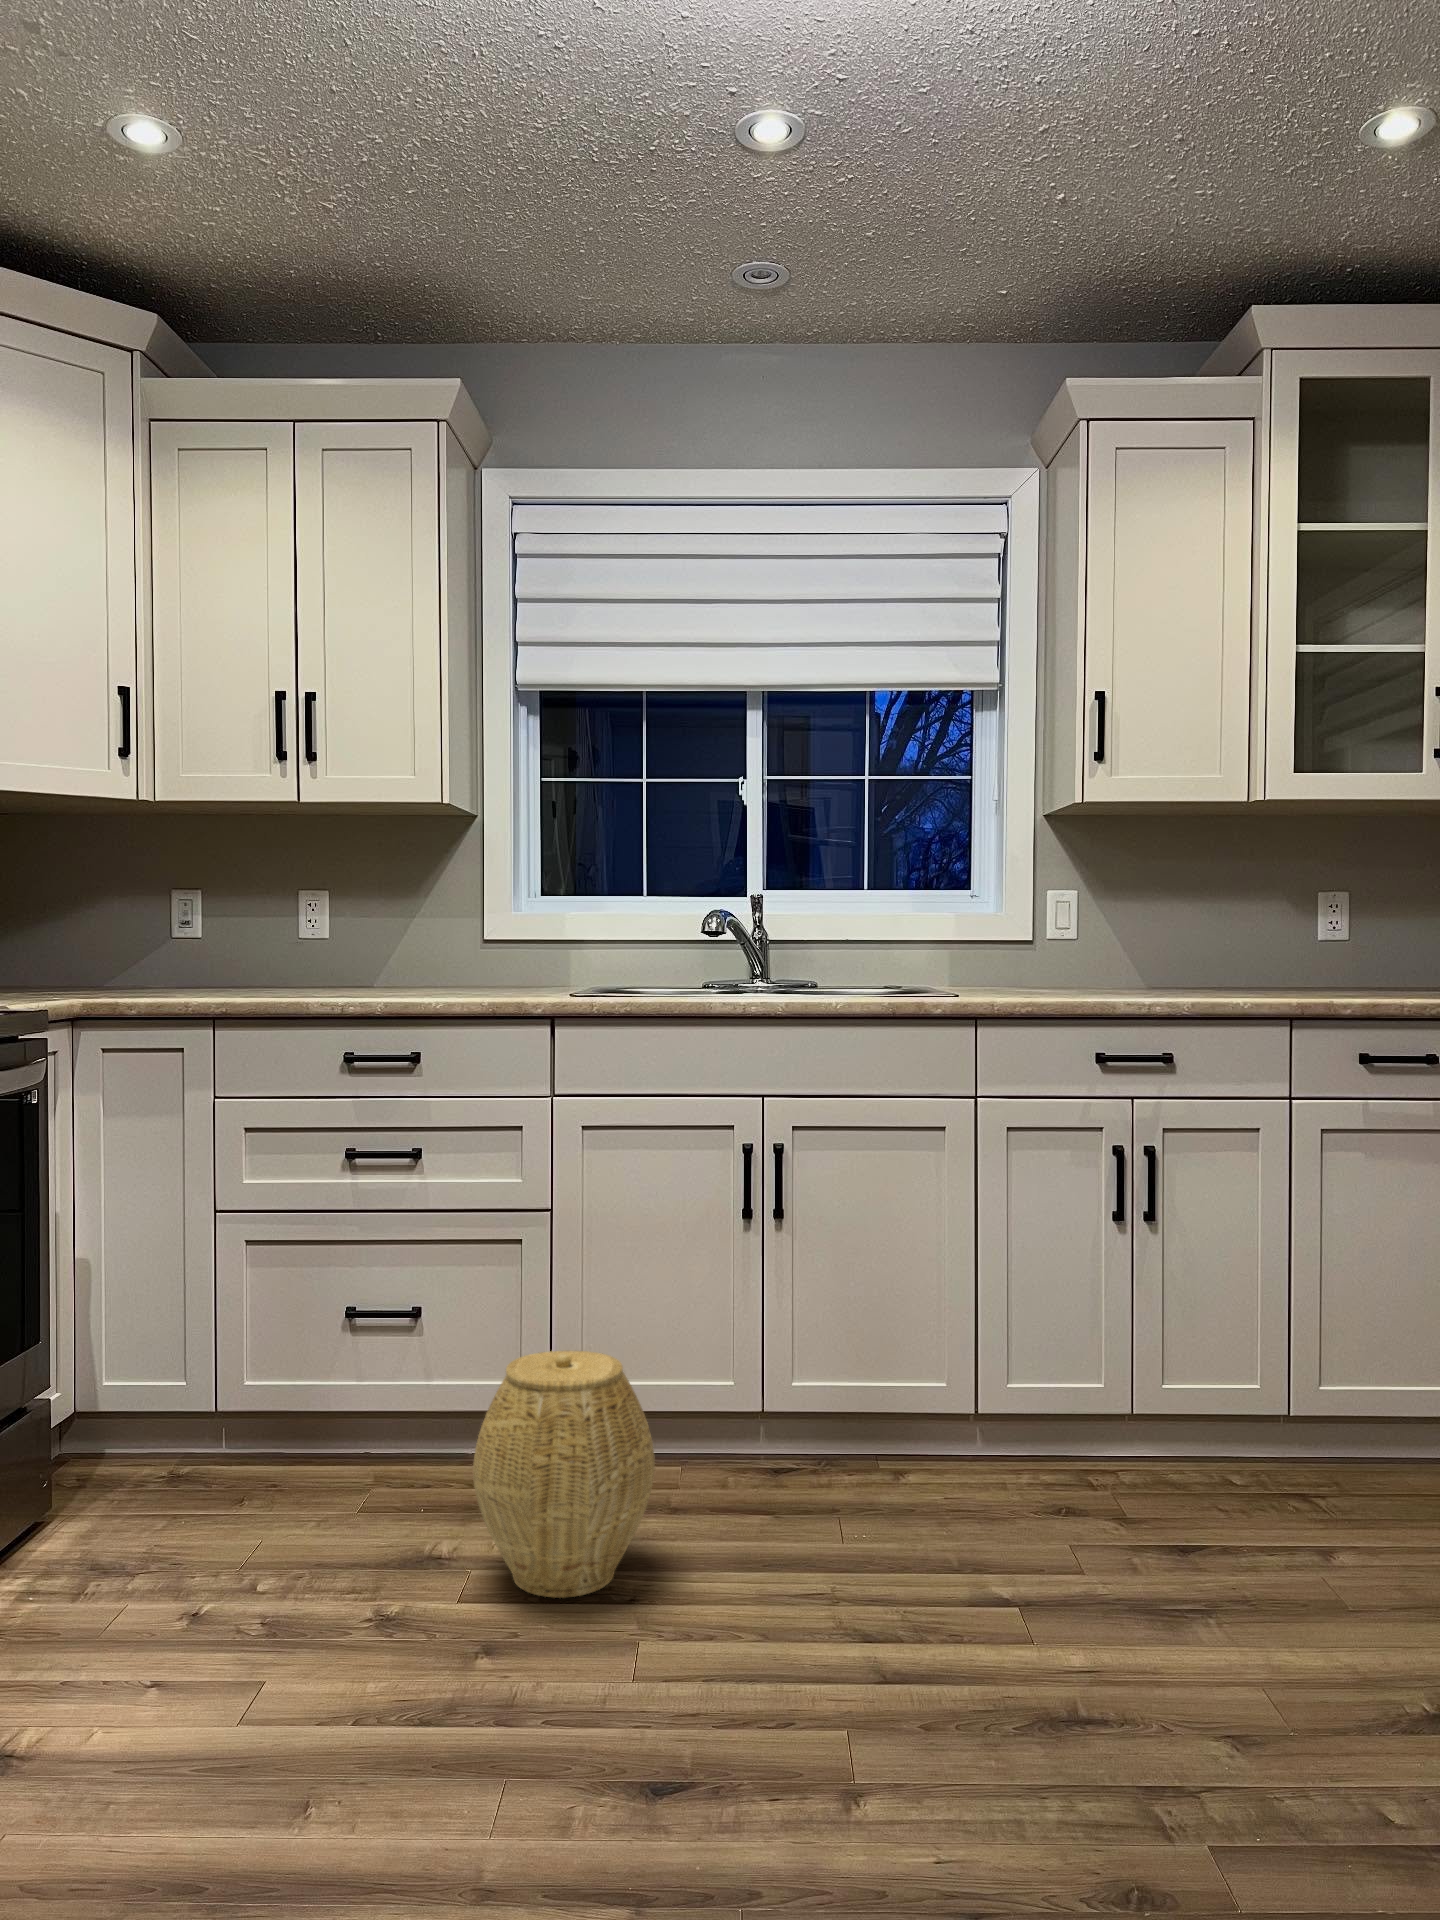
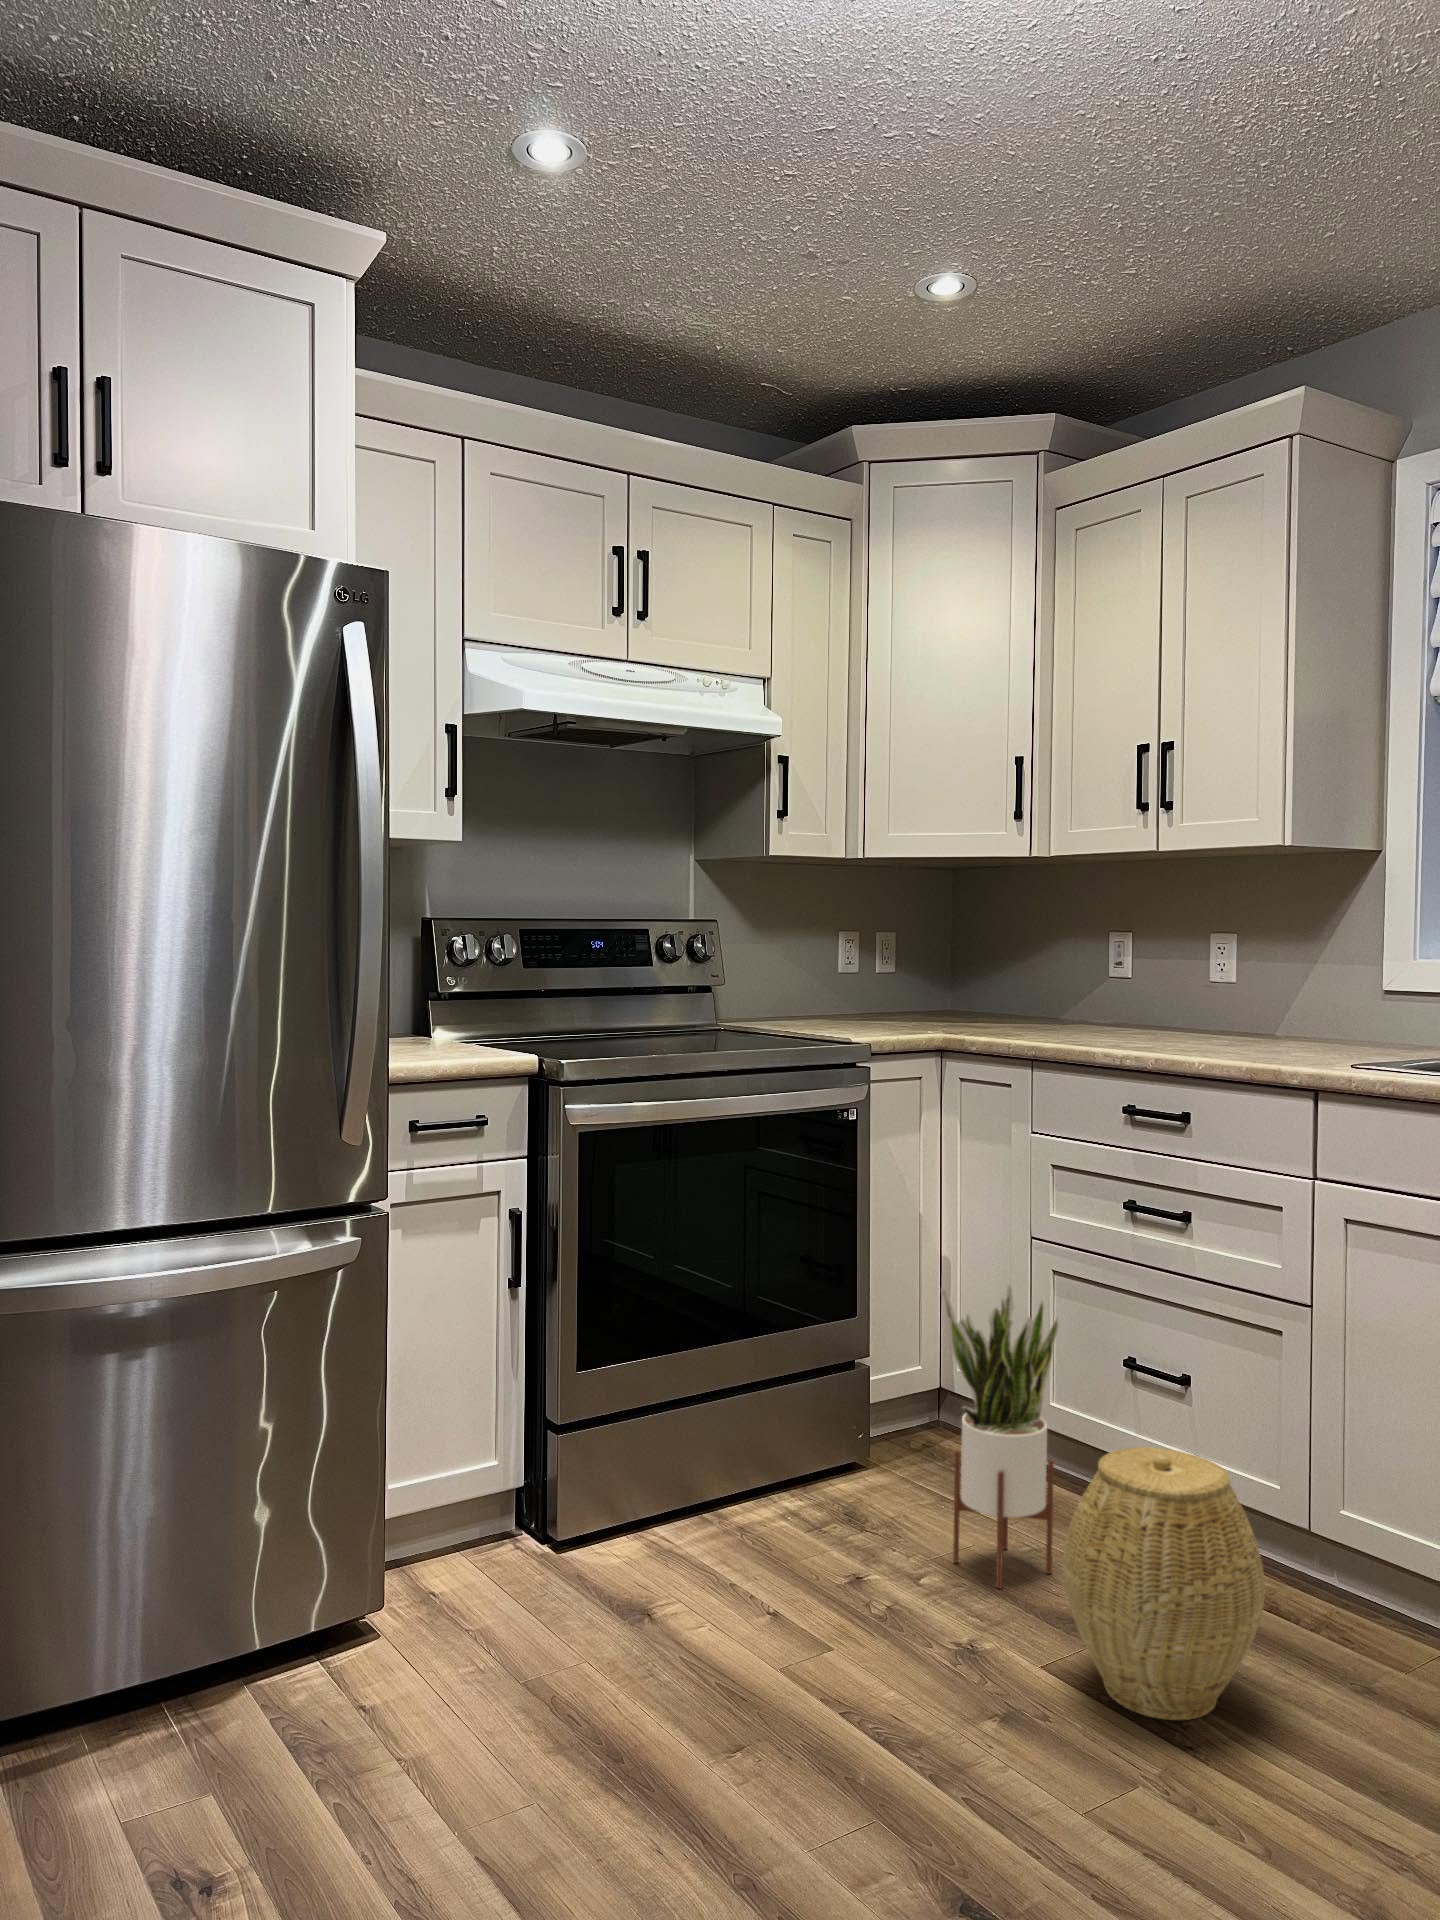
potted plant: none [264,1242,363,1560] -> present [941,1285,1059,1588]

